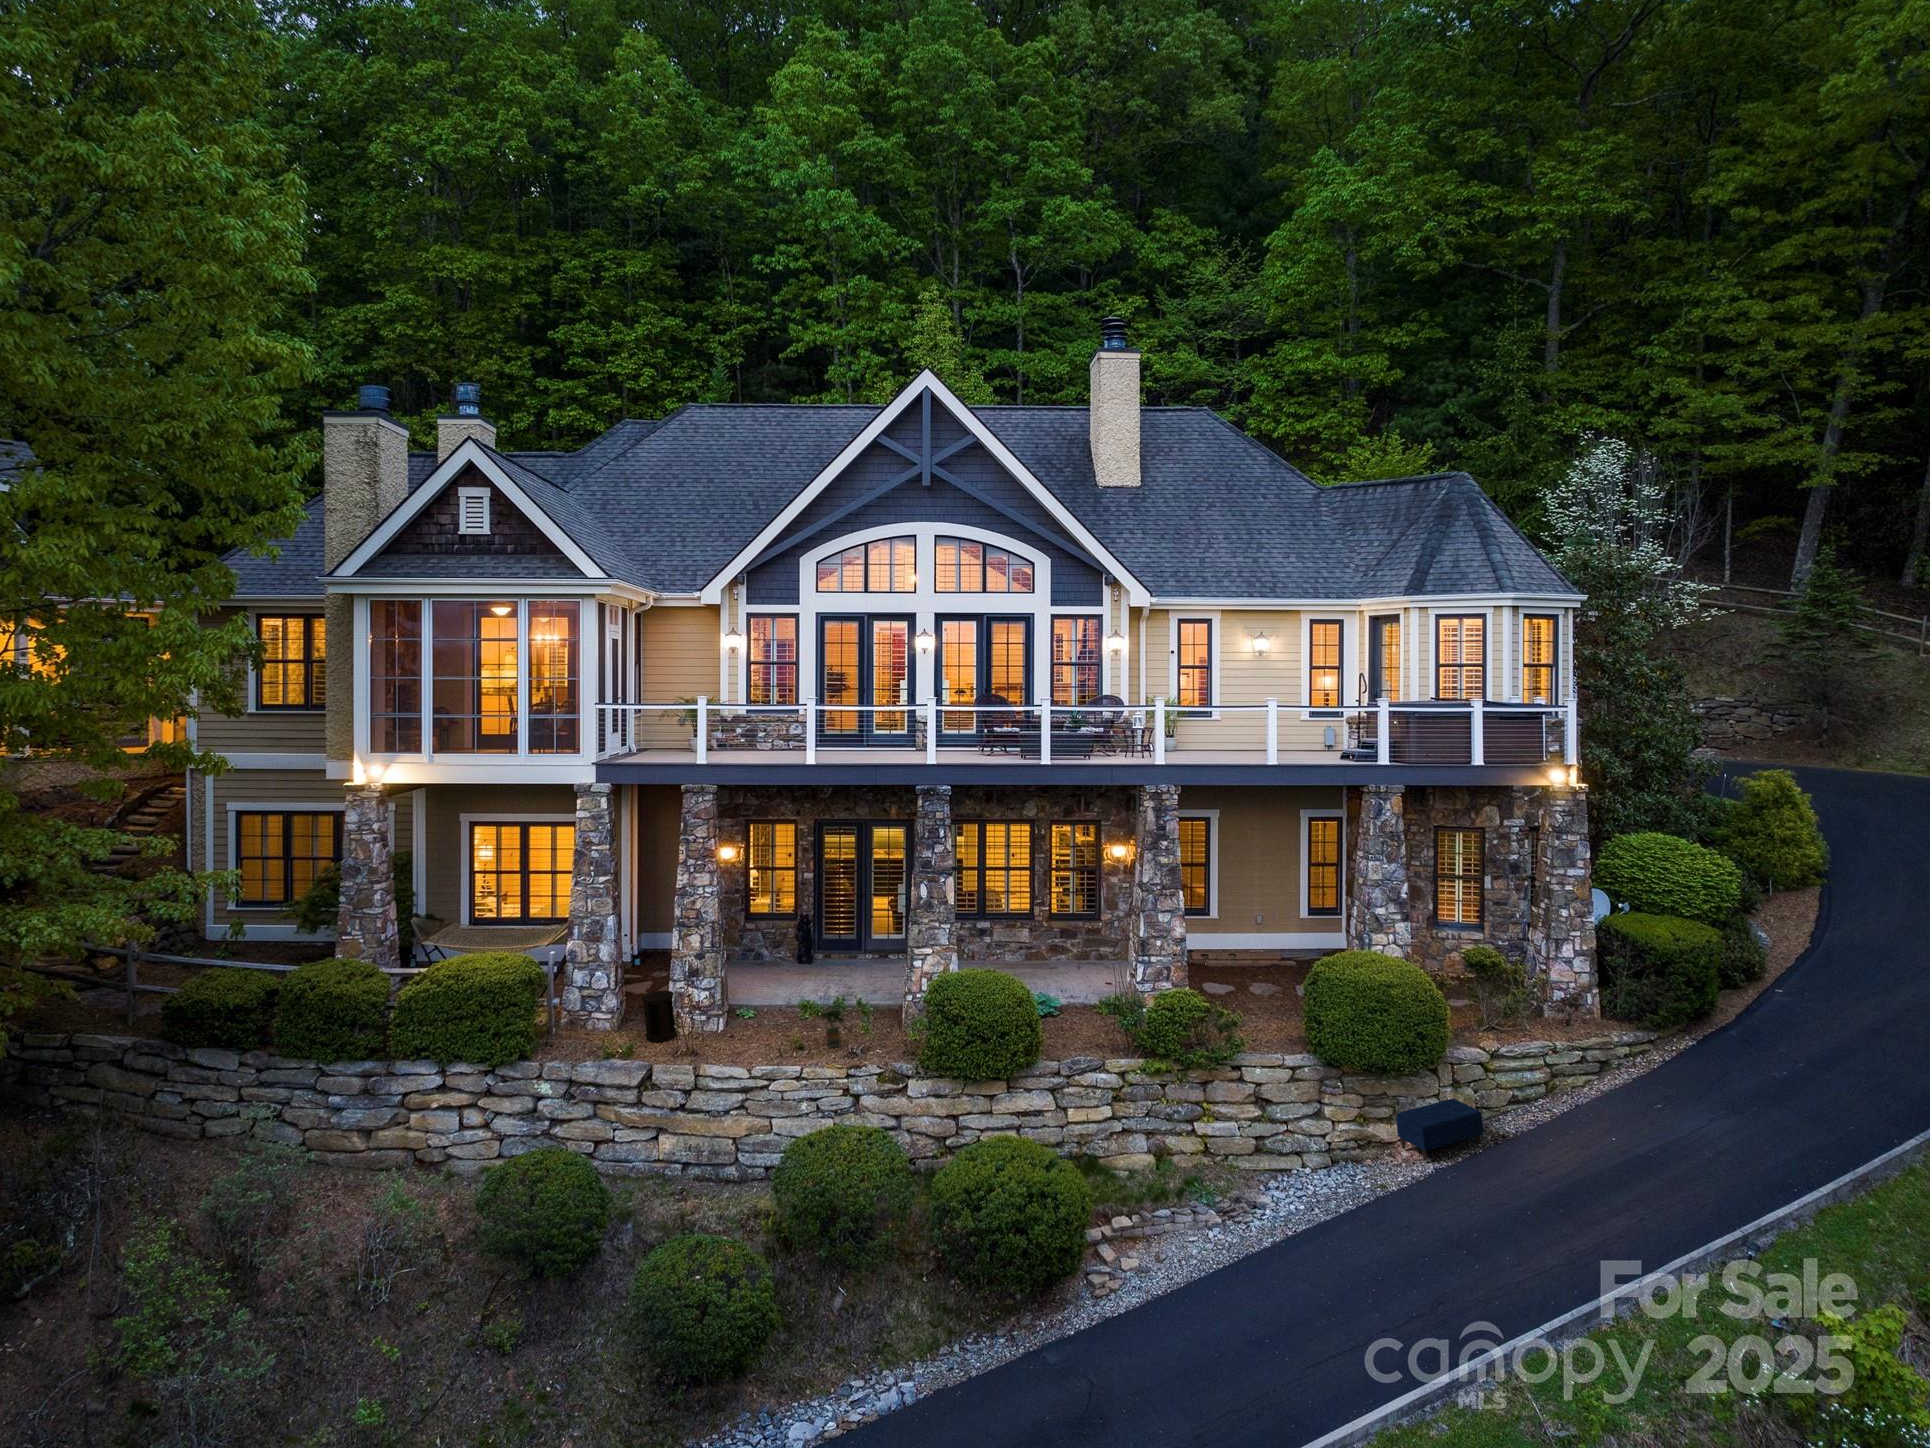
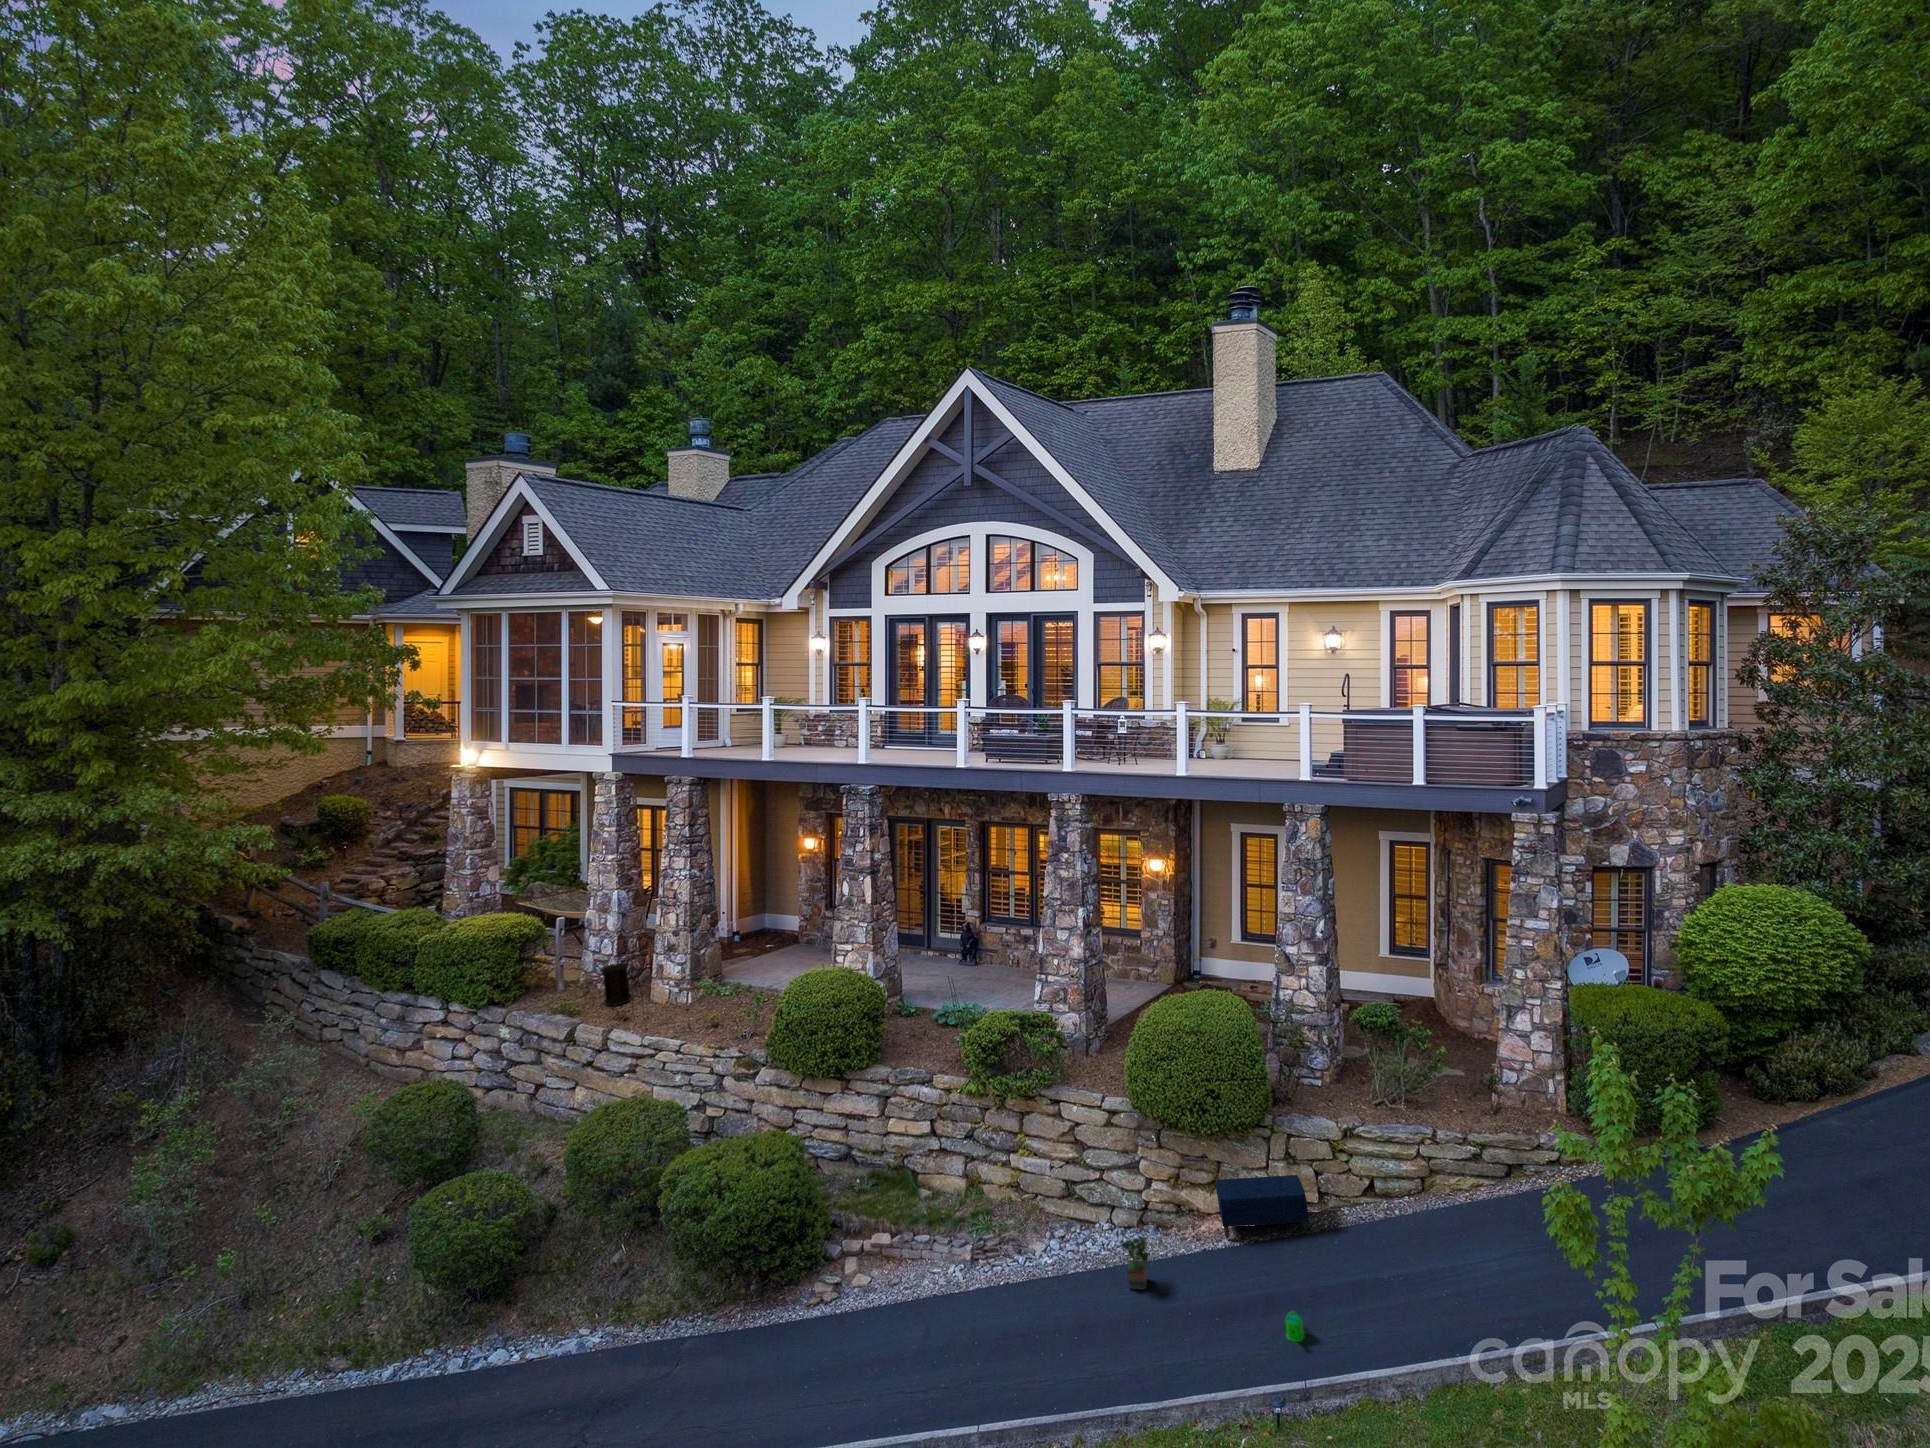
potted tree: present [821,1009,844,1048] -> present [1121,1238,1150,1289]
watering can: none [1567,1196,1591,1222] -> present [1285,1311,1304,1342]

